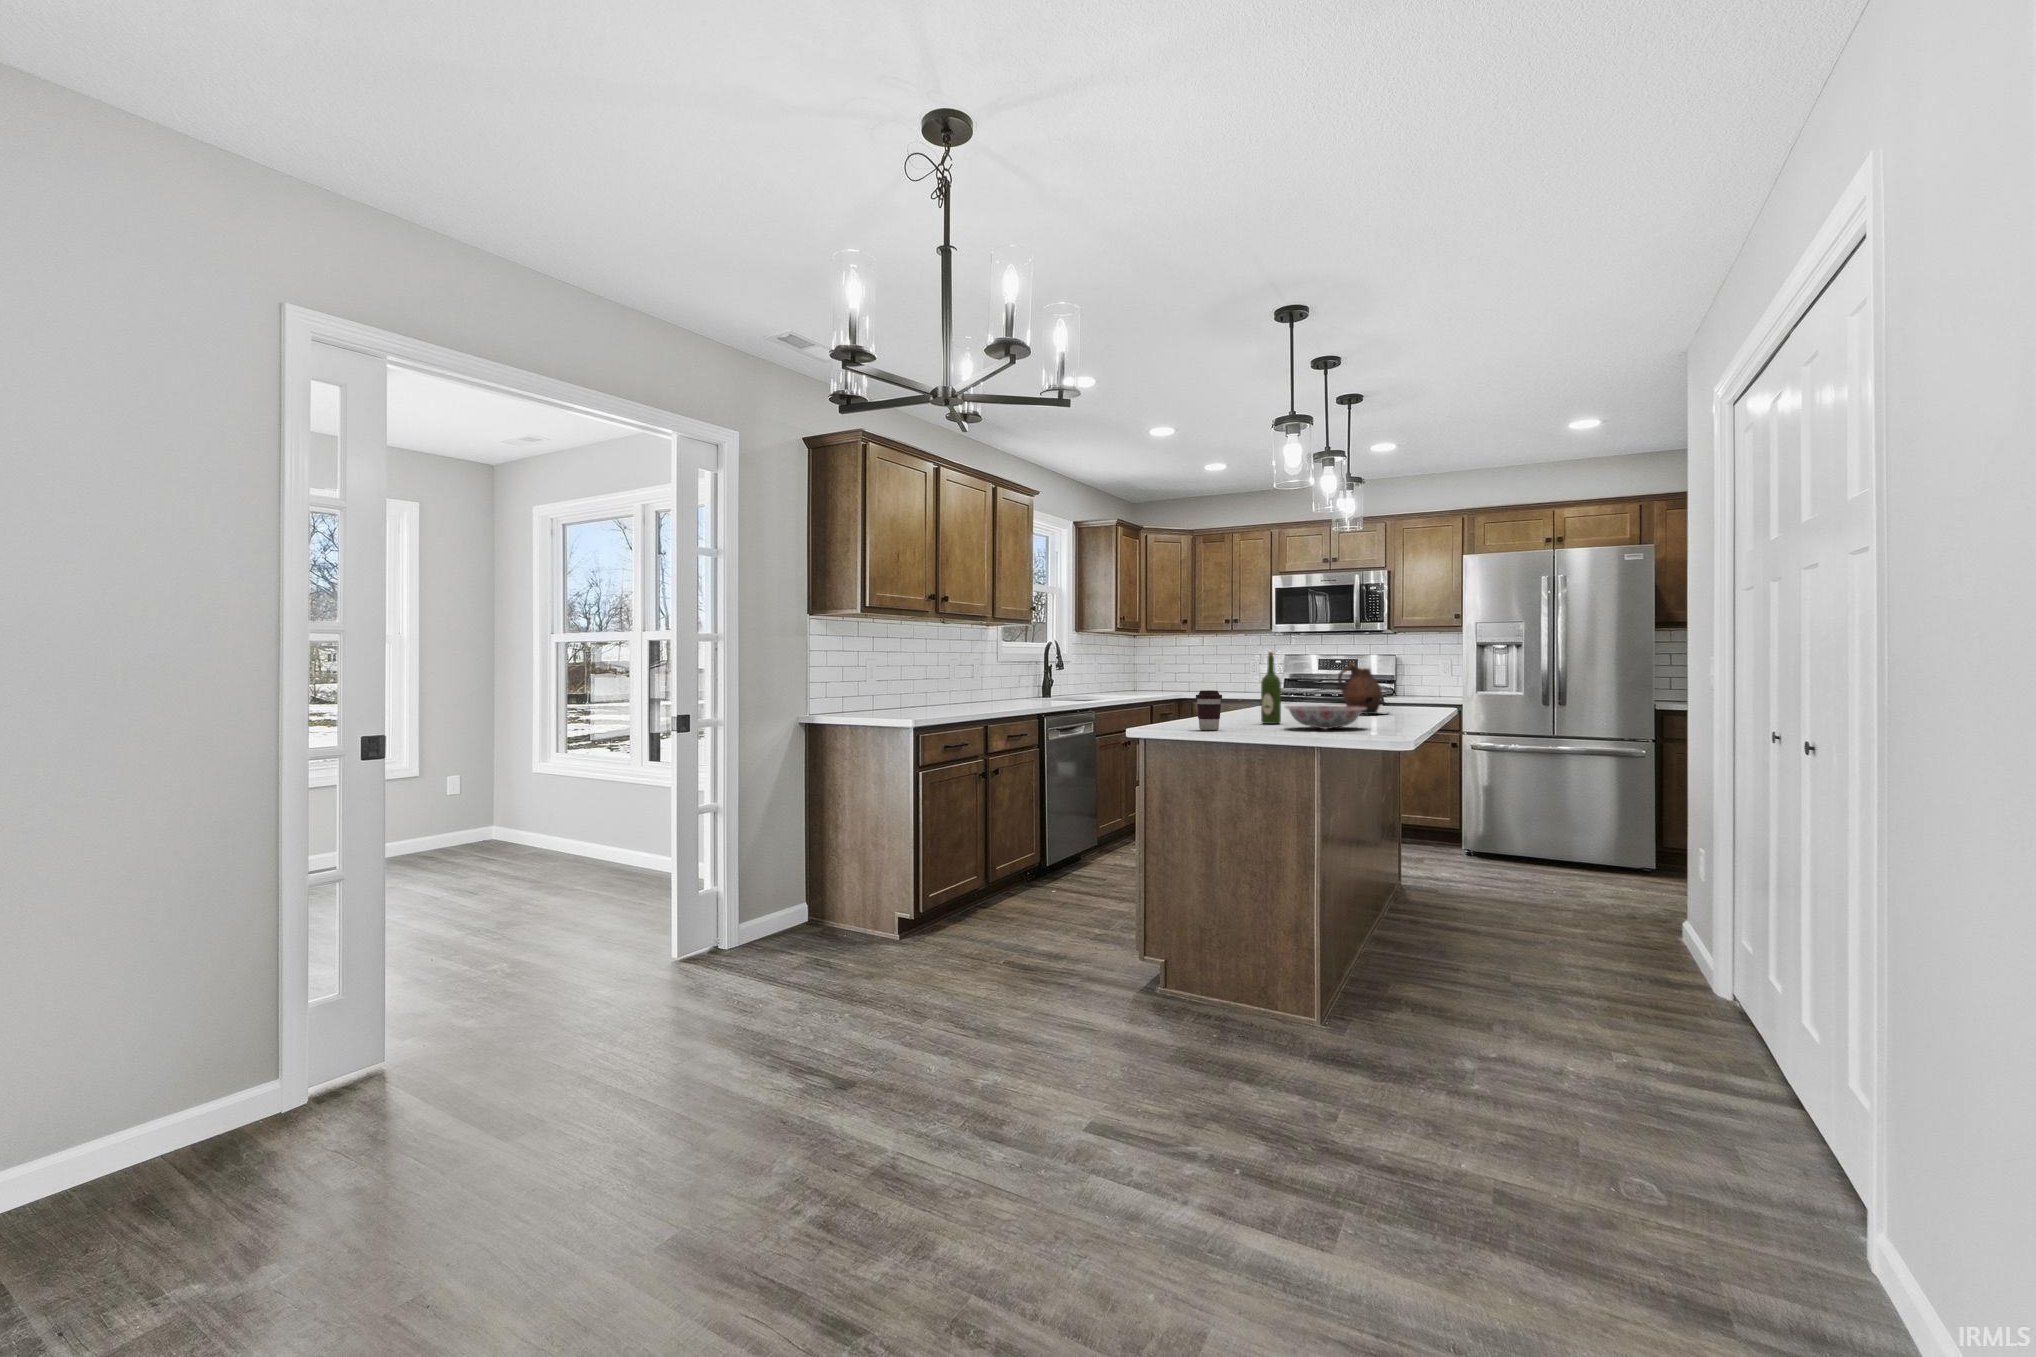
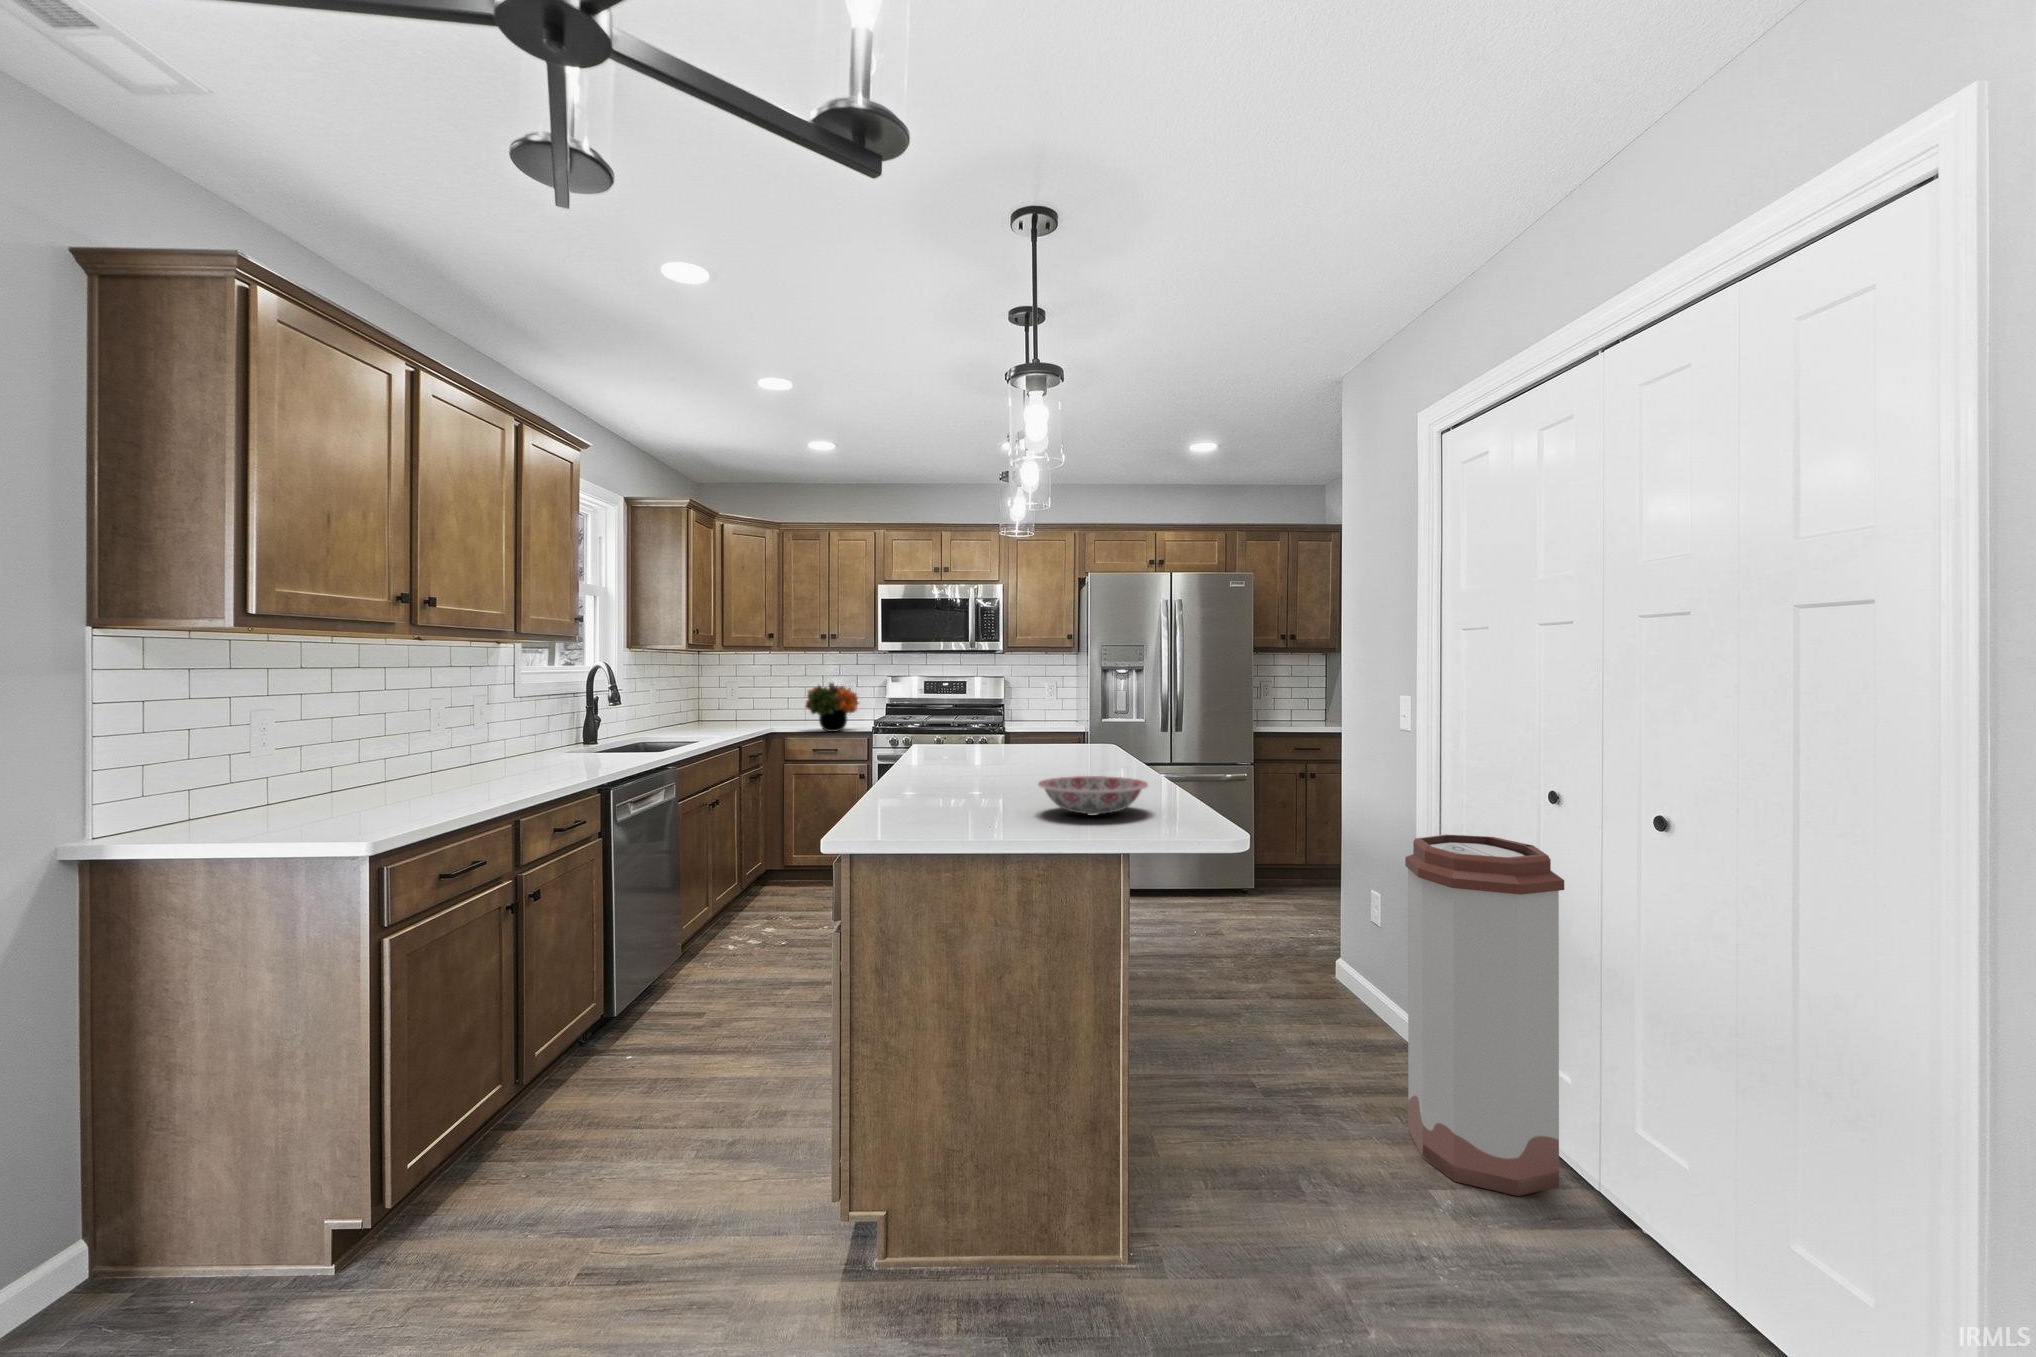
wine bottle: present [1261,652,1281,724] -> none [978,698,1005,801]
flower arrangement: none [1210,659,1257,700] -> present [805,683,859,732]
ceramic pitcher: present [1338,663,1382,714] -> none [1024,701,1082,768]
coffee cup: present [1196,690,1222,730] -> none [917,766,958,829]
trash can: none [1607,765,1743,1059] -> present [1405,834,1564,1196]

